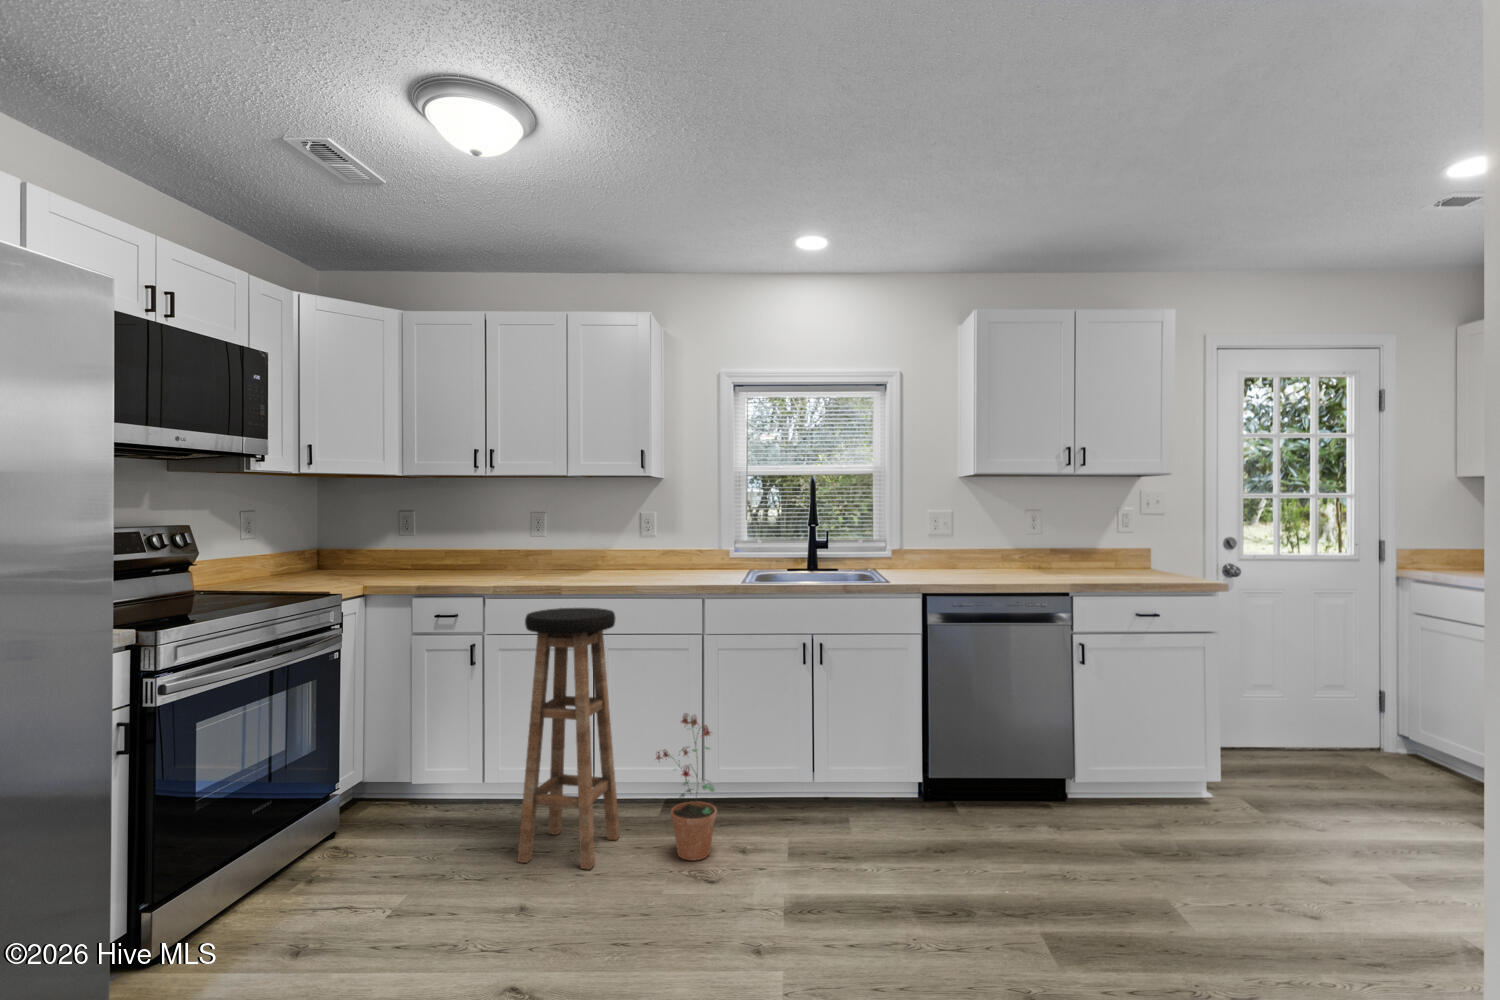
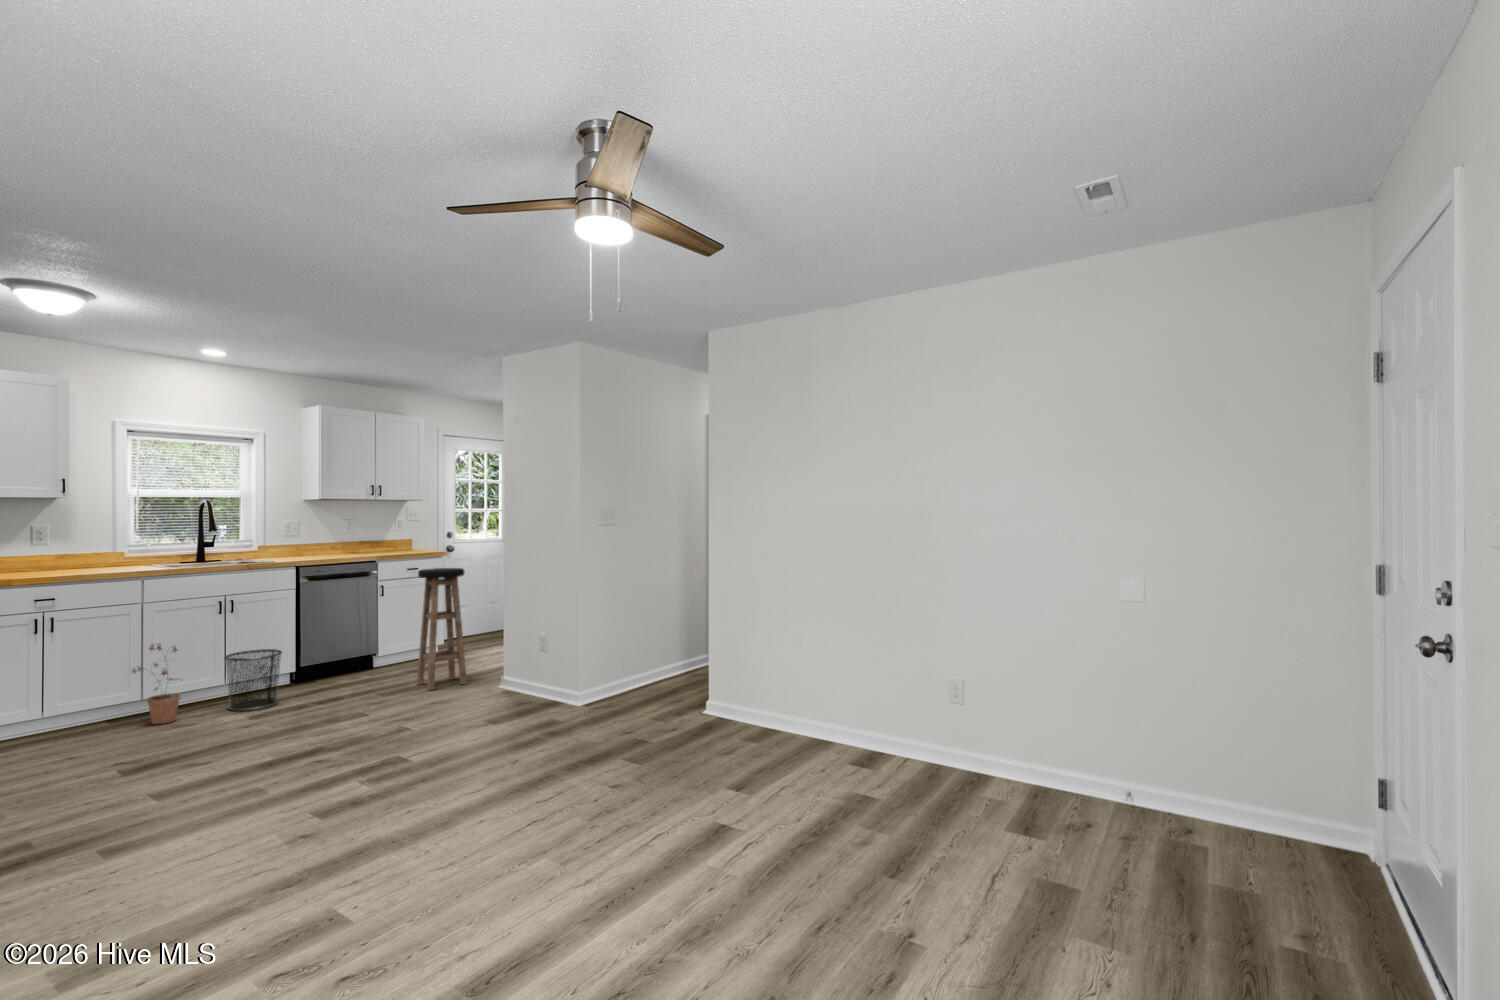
bar stool: present [518,608,620,869] -> present [417,568,467,690]
waste bin: none [781,747,873,877] -> present [224,649,282,711]

